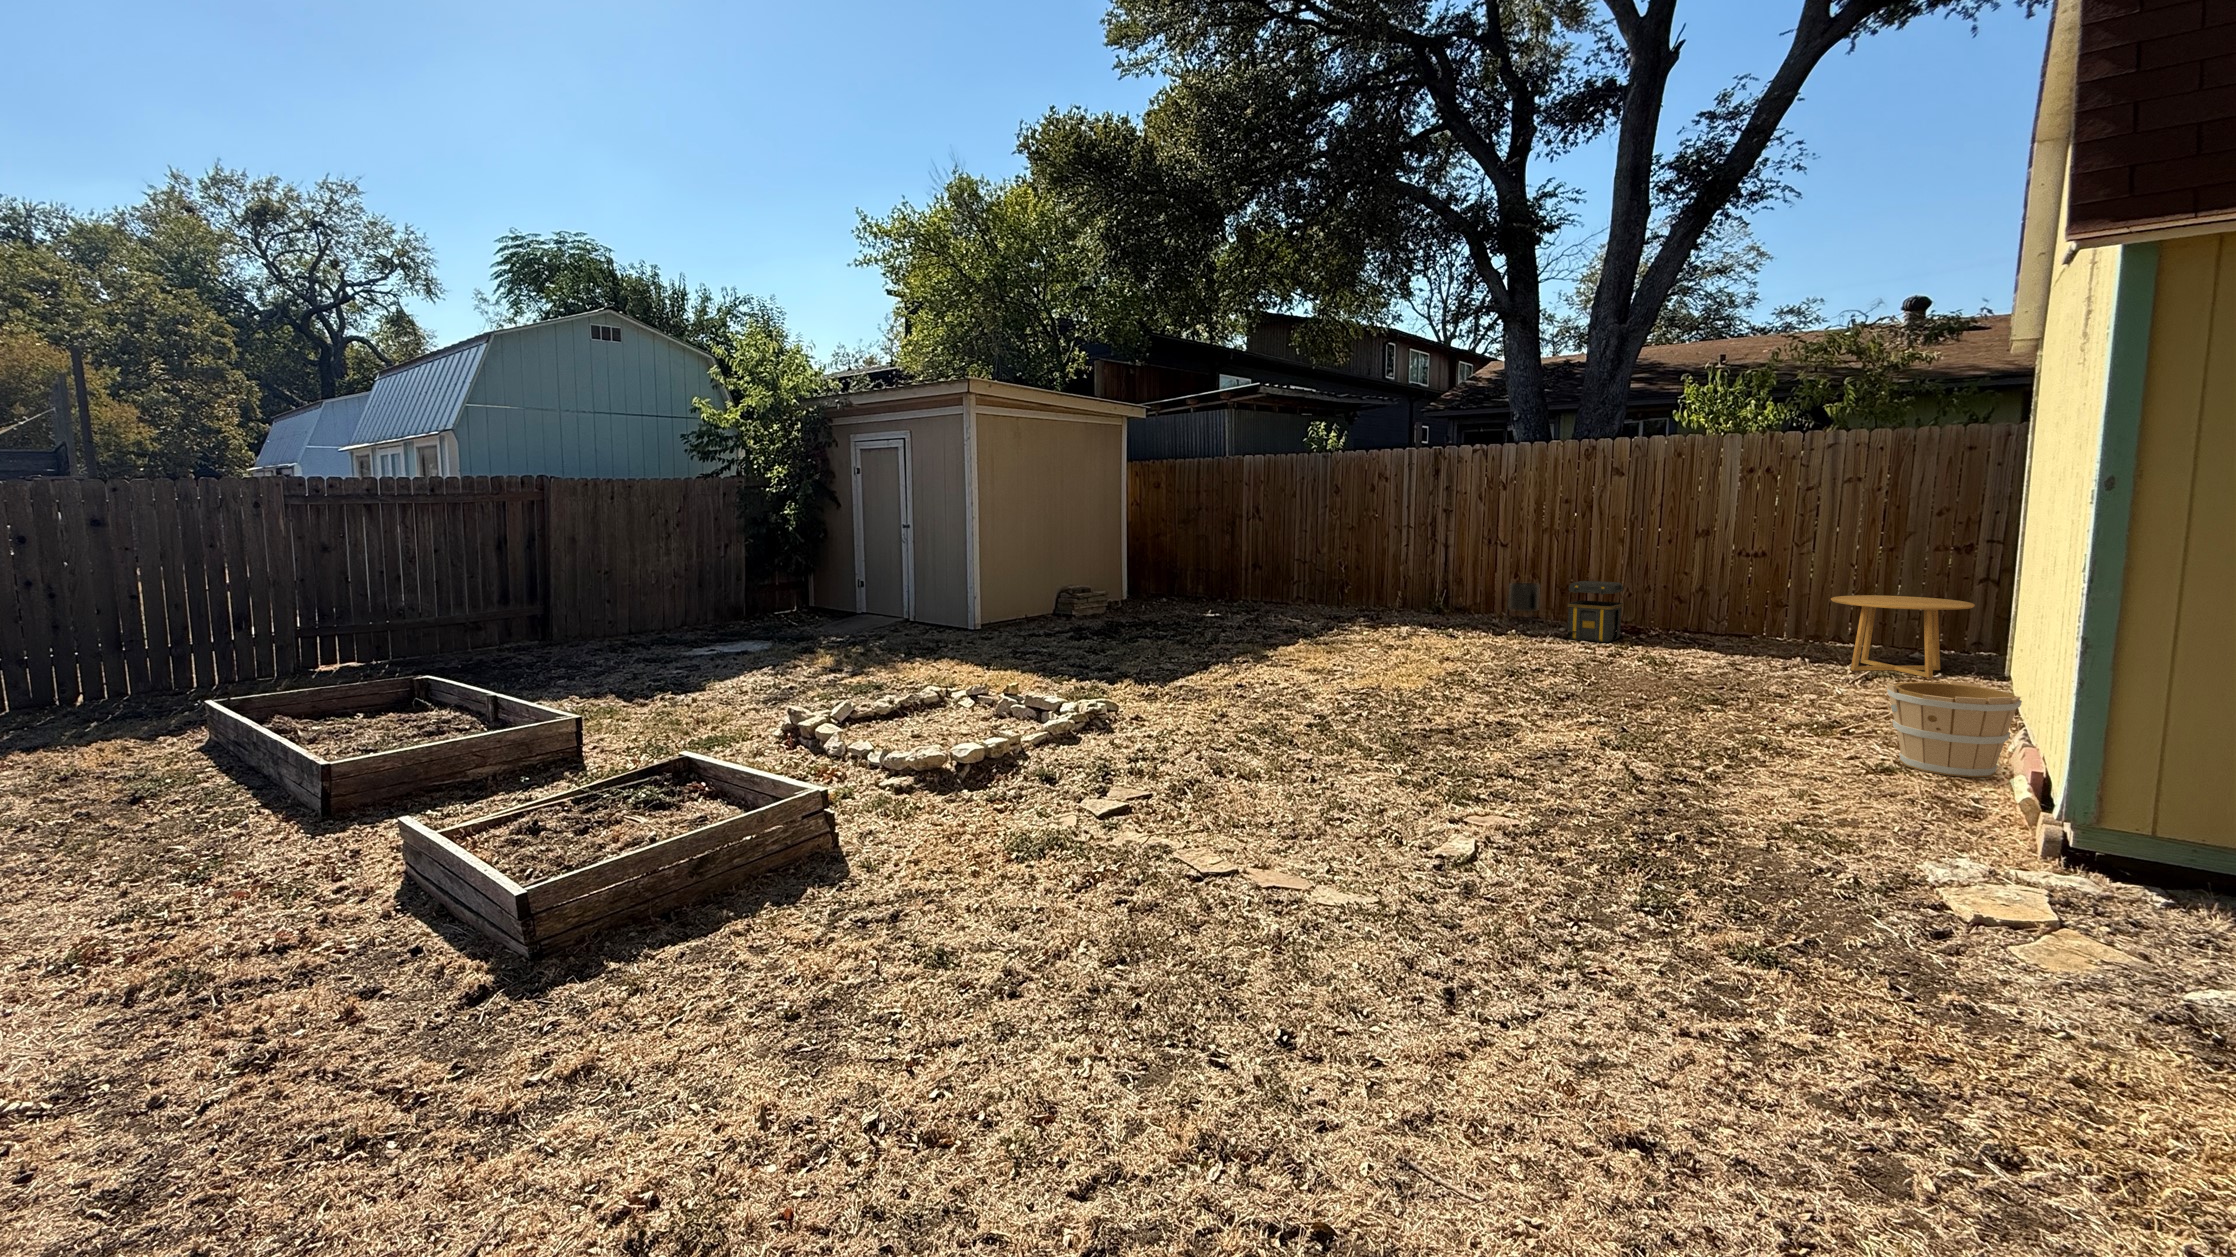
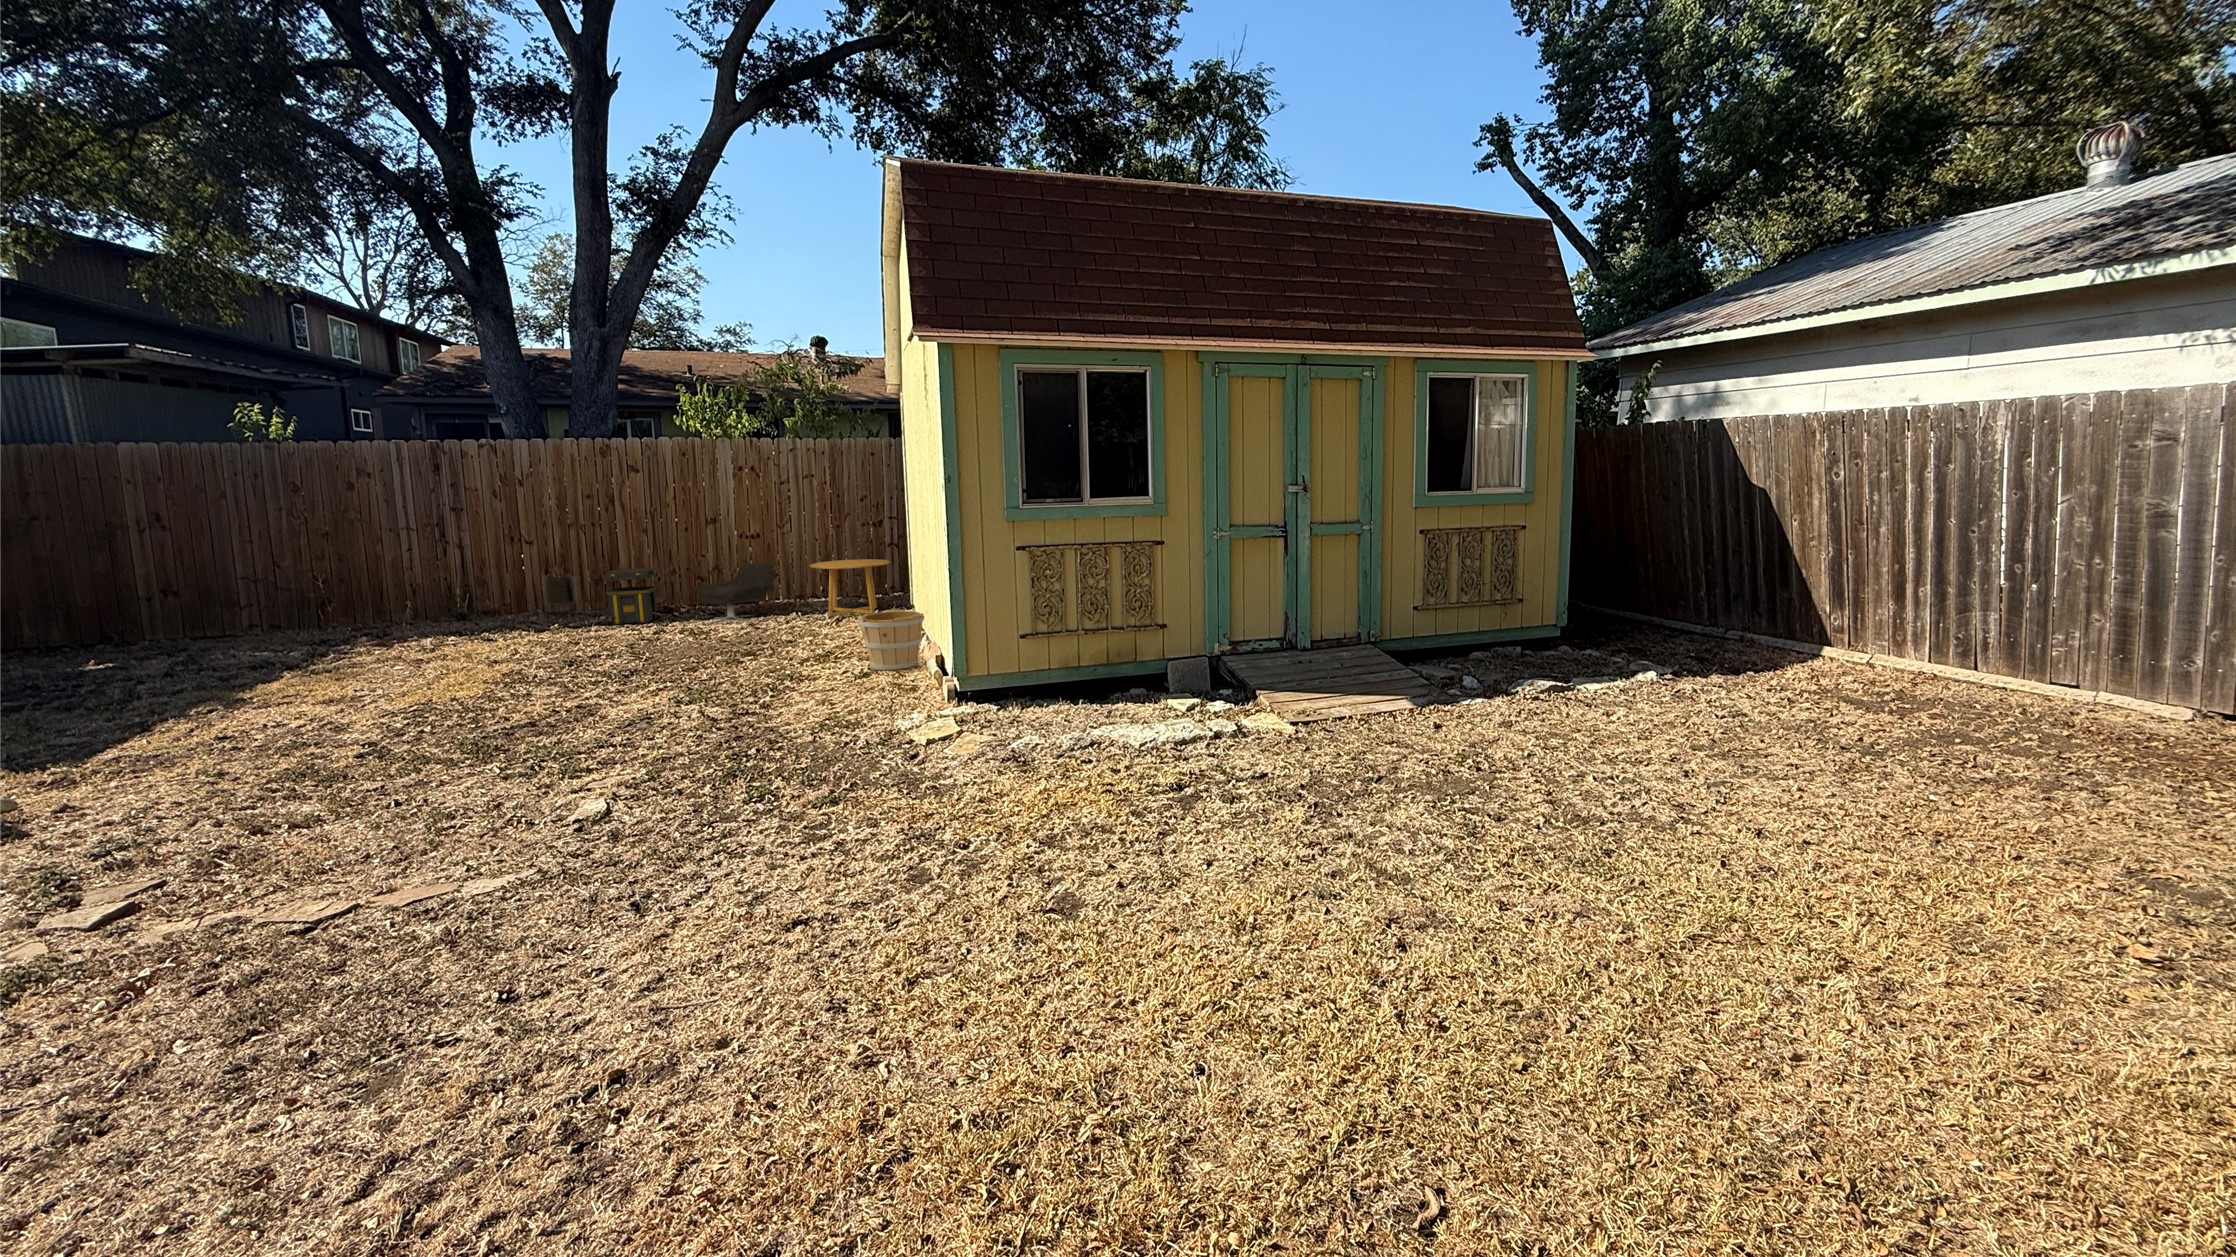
lounge chair: none [1666,586,1775,659] -> present [695,563,773,624]

